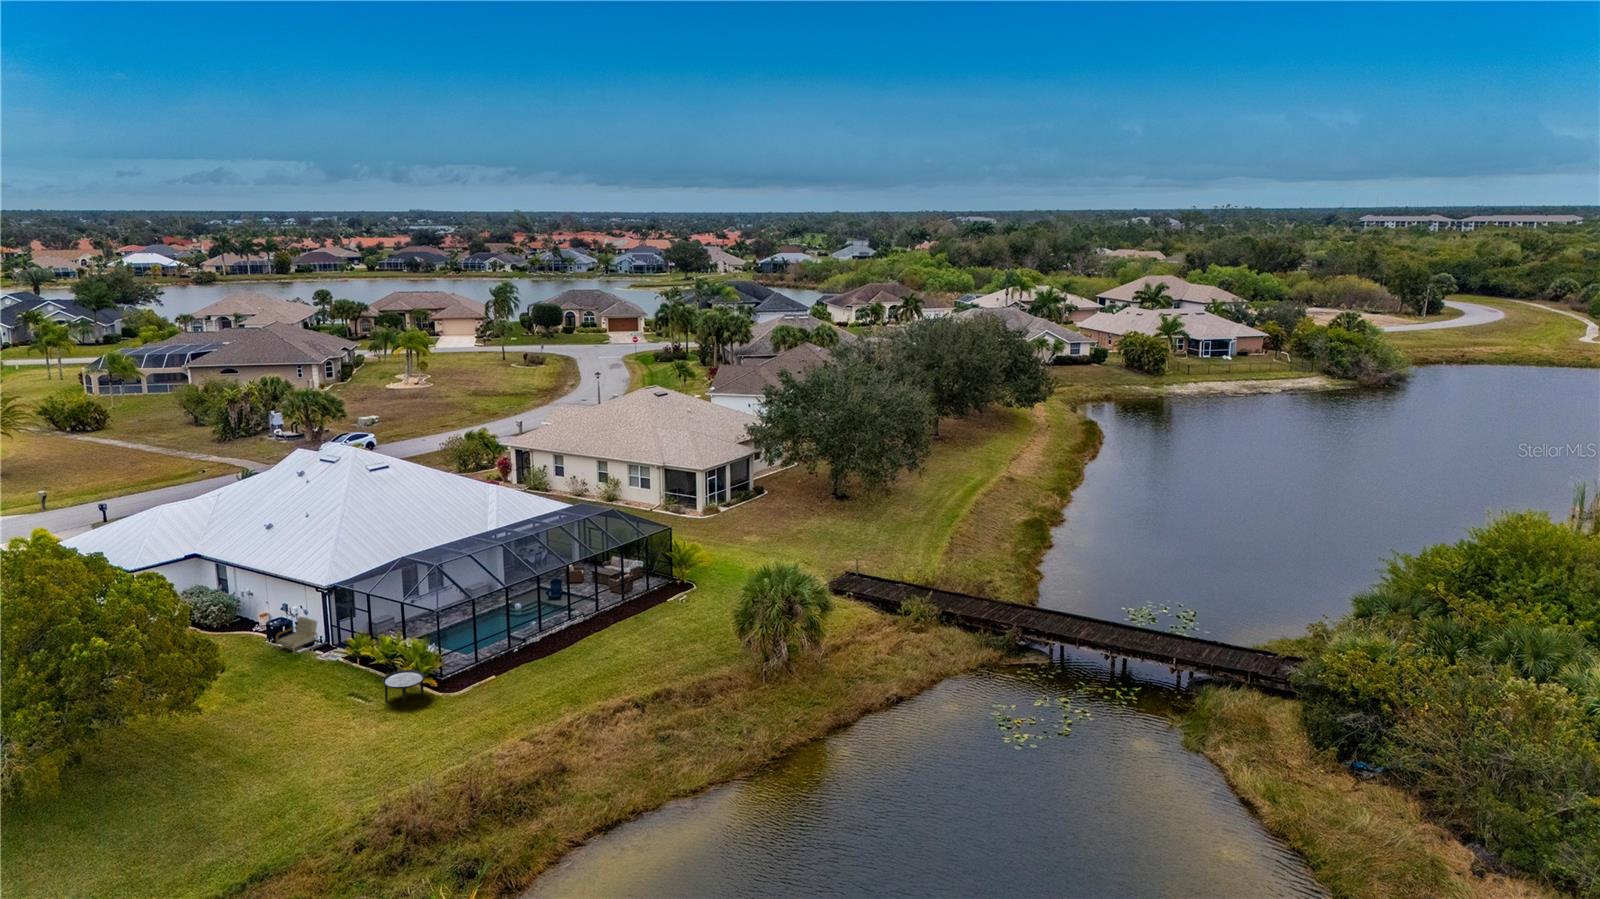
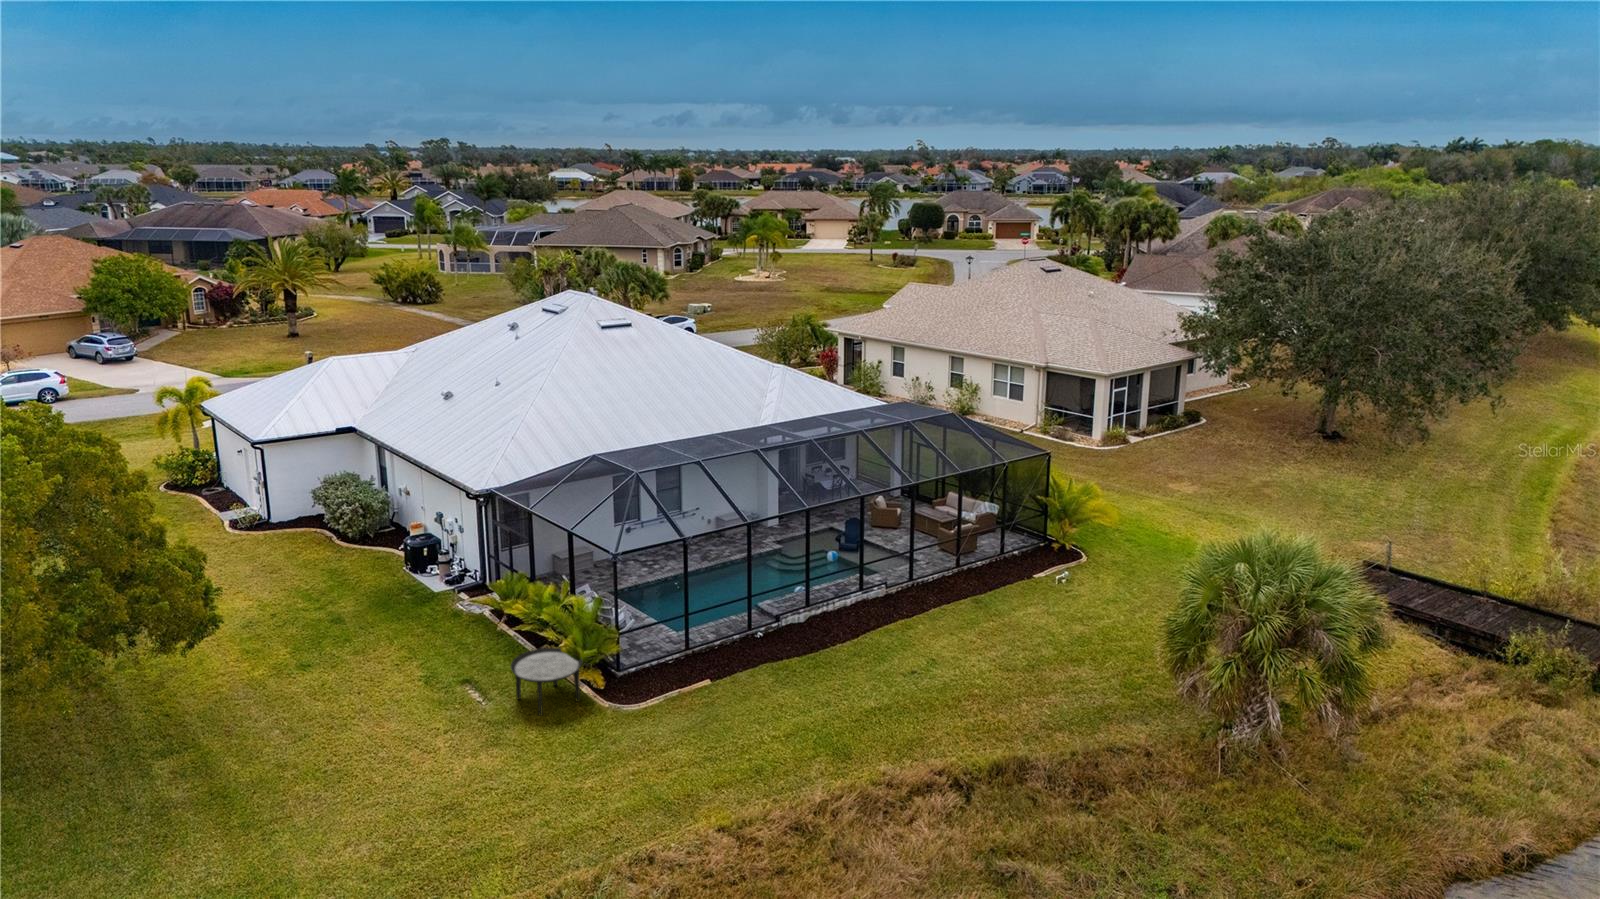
armchair: present [276,617,318,655] -> none [416,535,475,594]

